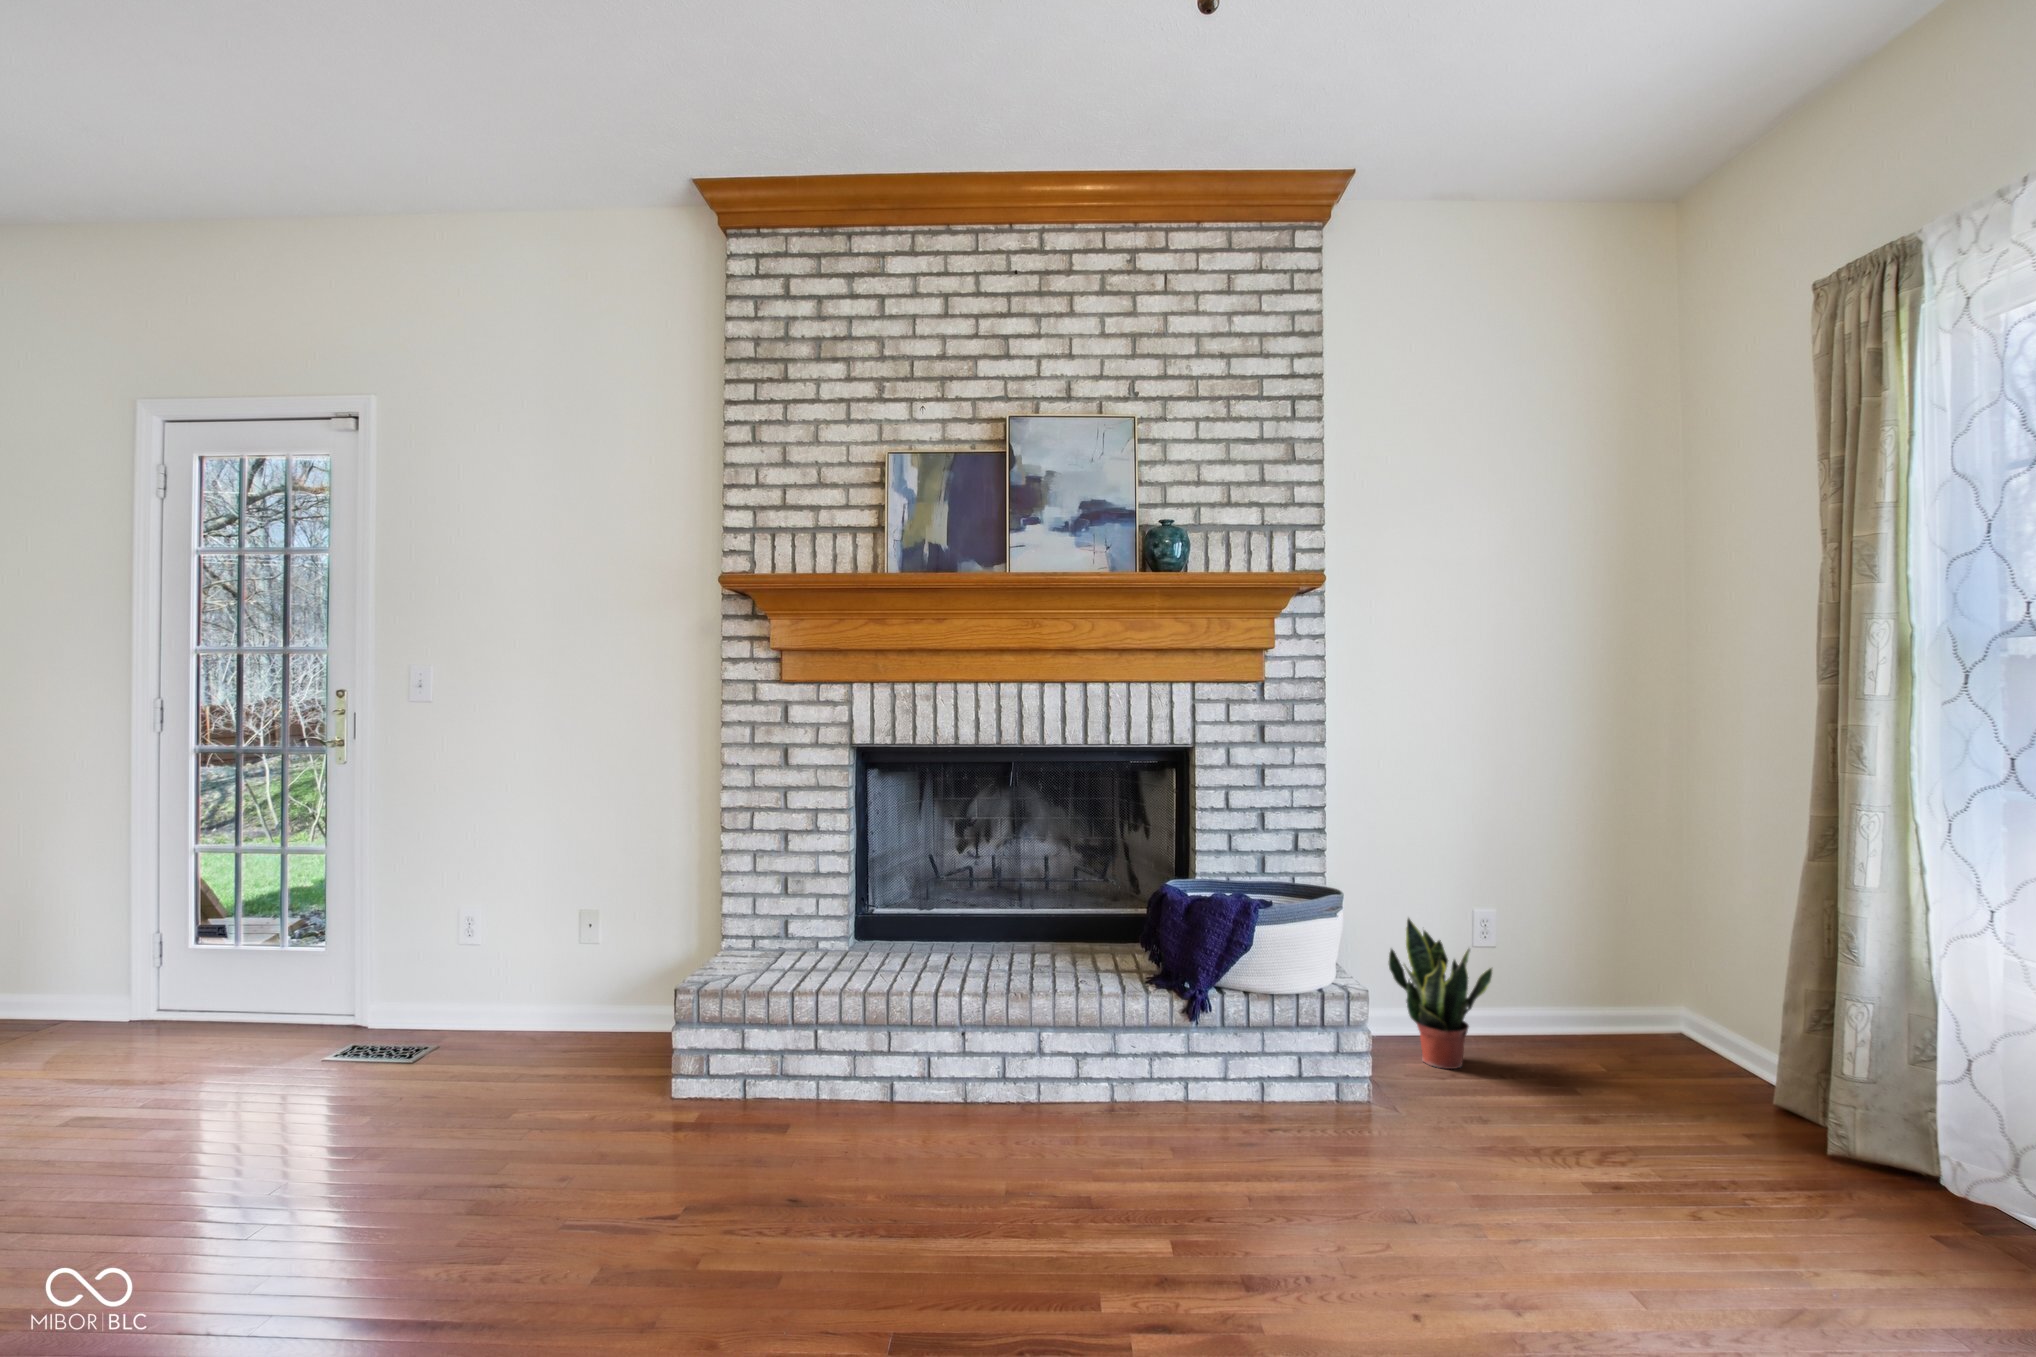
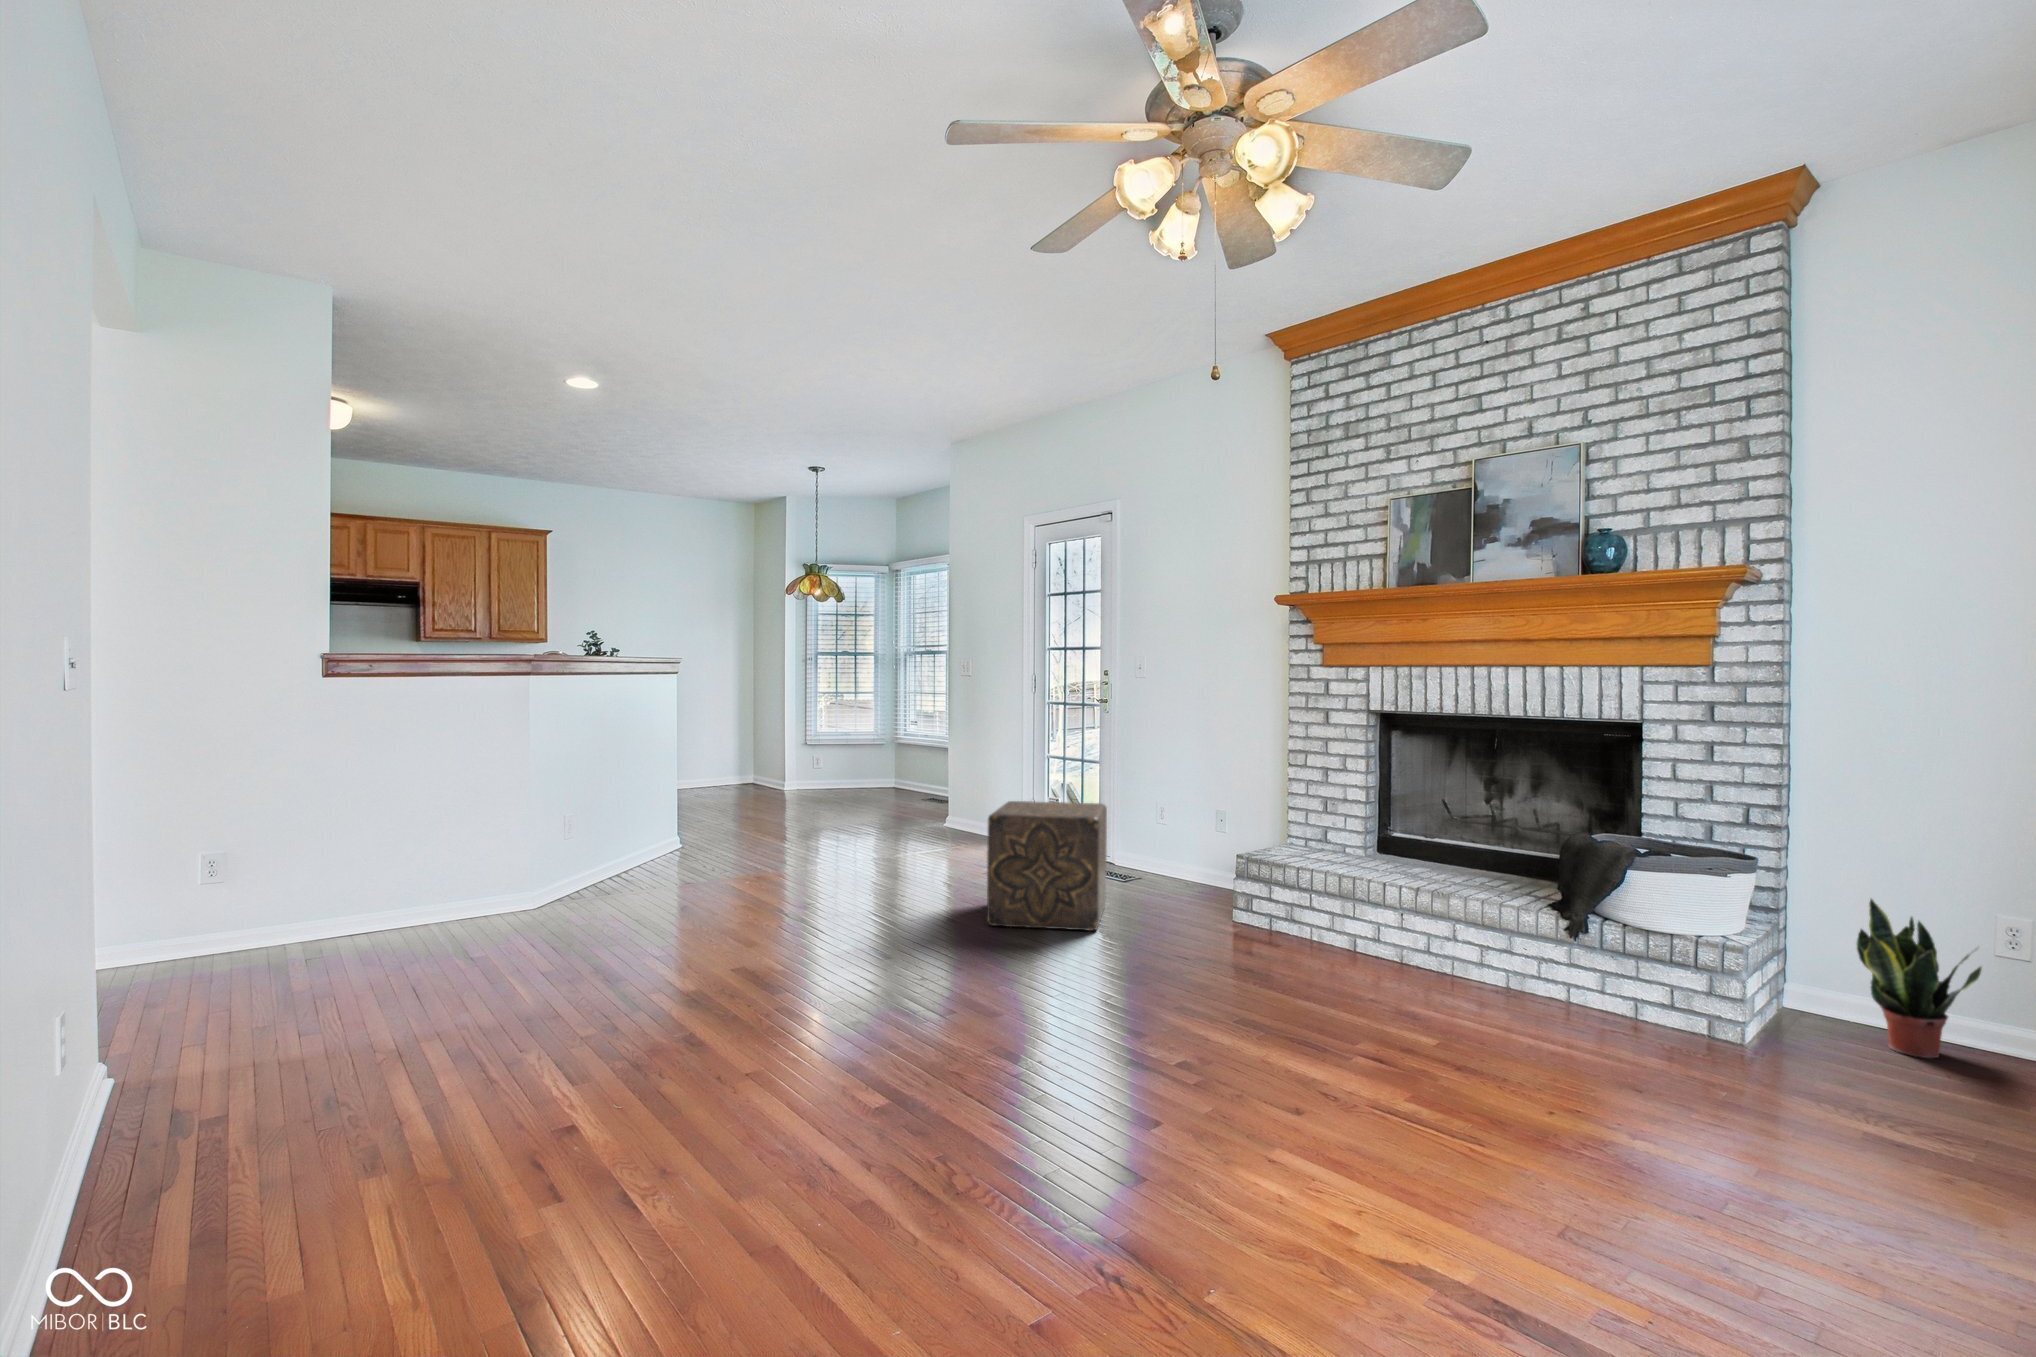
ottoman: none [134,939,446,1289] -> present [987,801,1107,931]

